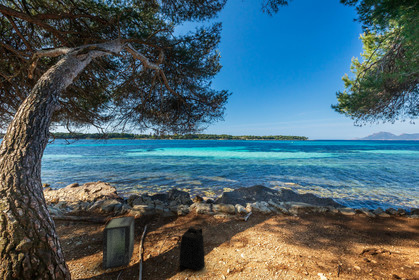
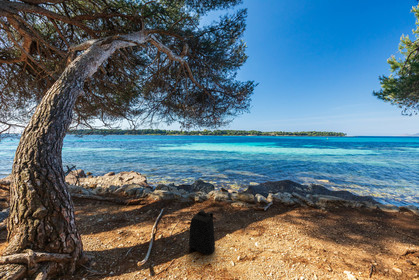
storage box: present [102,216,135,270] -> none [118,197,149,245]

